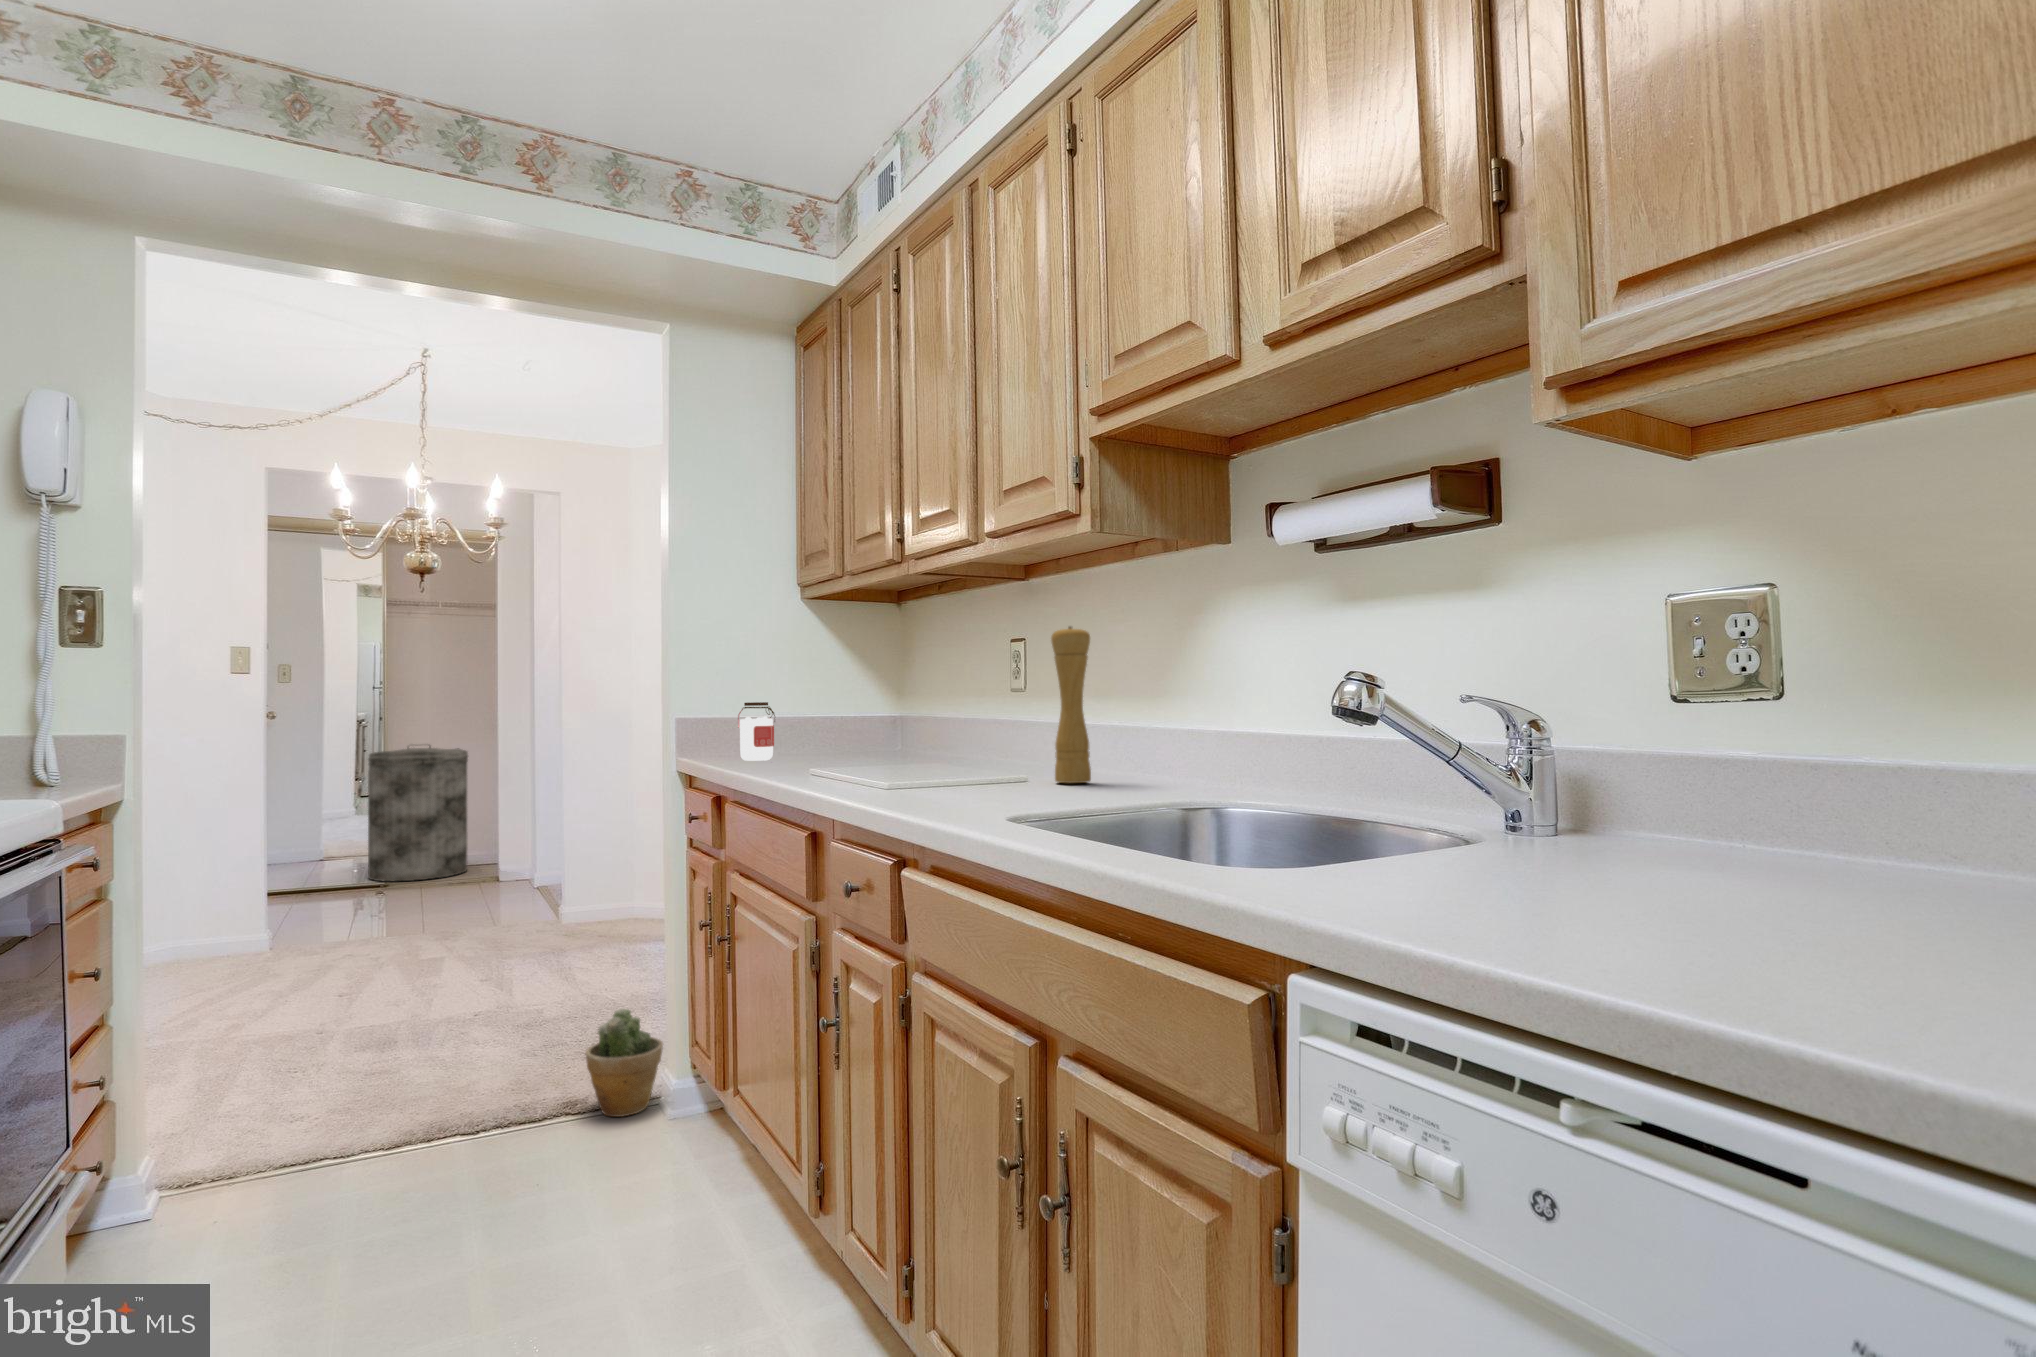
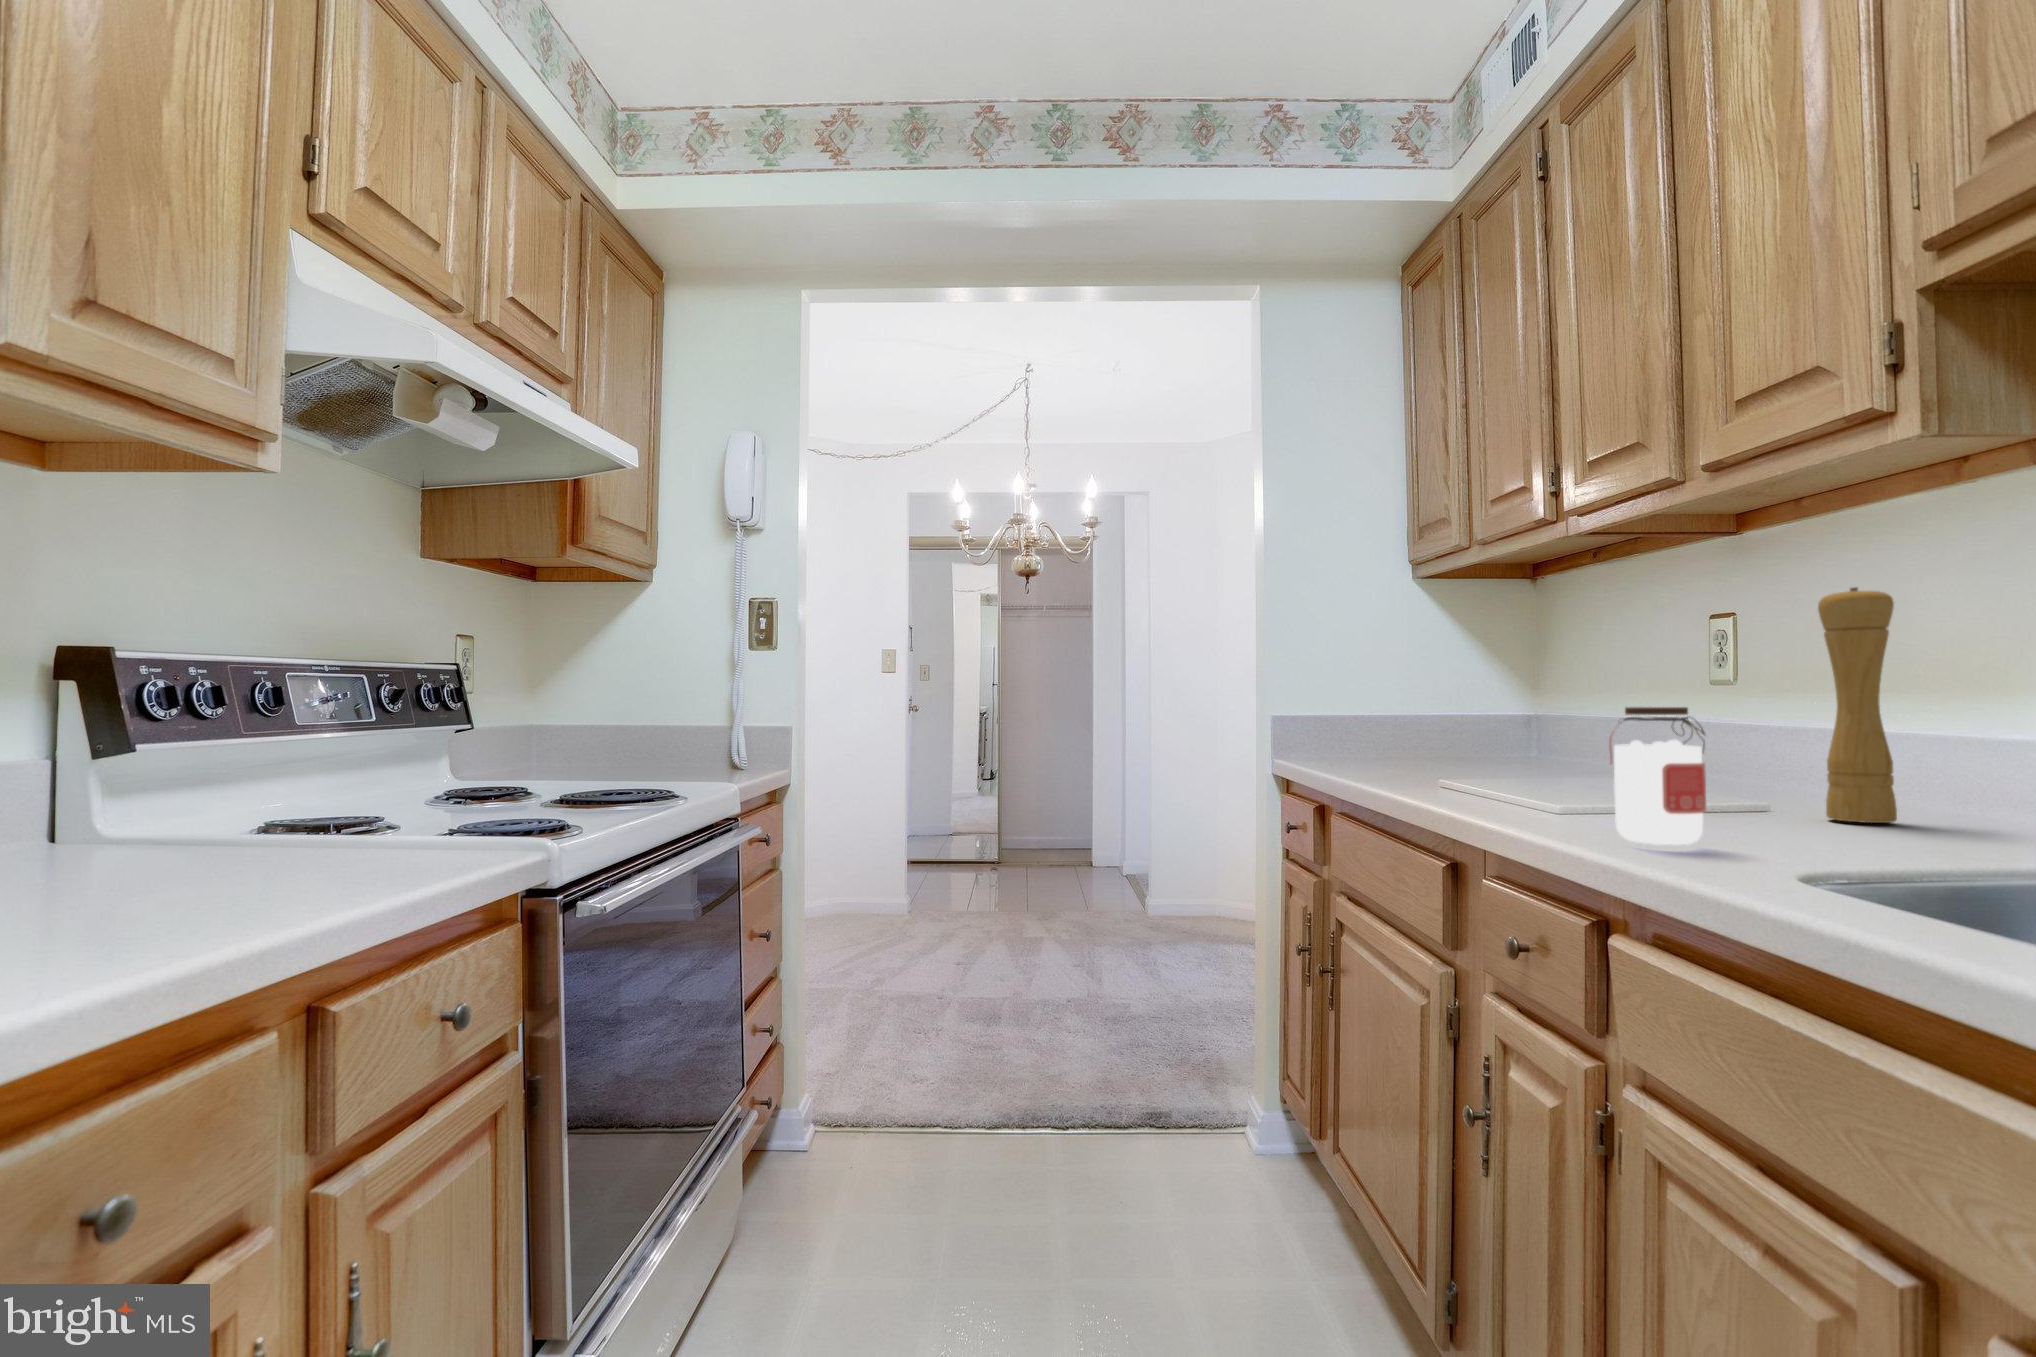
jar: present [738,702,775,761] -> present [1609,707,1706,845]
trash can: present [368,745,468,881] -> none [986,735,1065,858]
potted plant: present [586,1009,663,1117] -> none [1171,1024,1252,1142]

